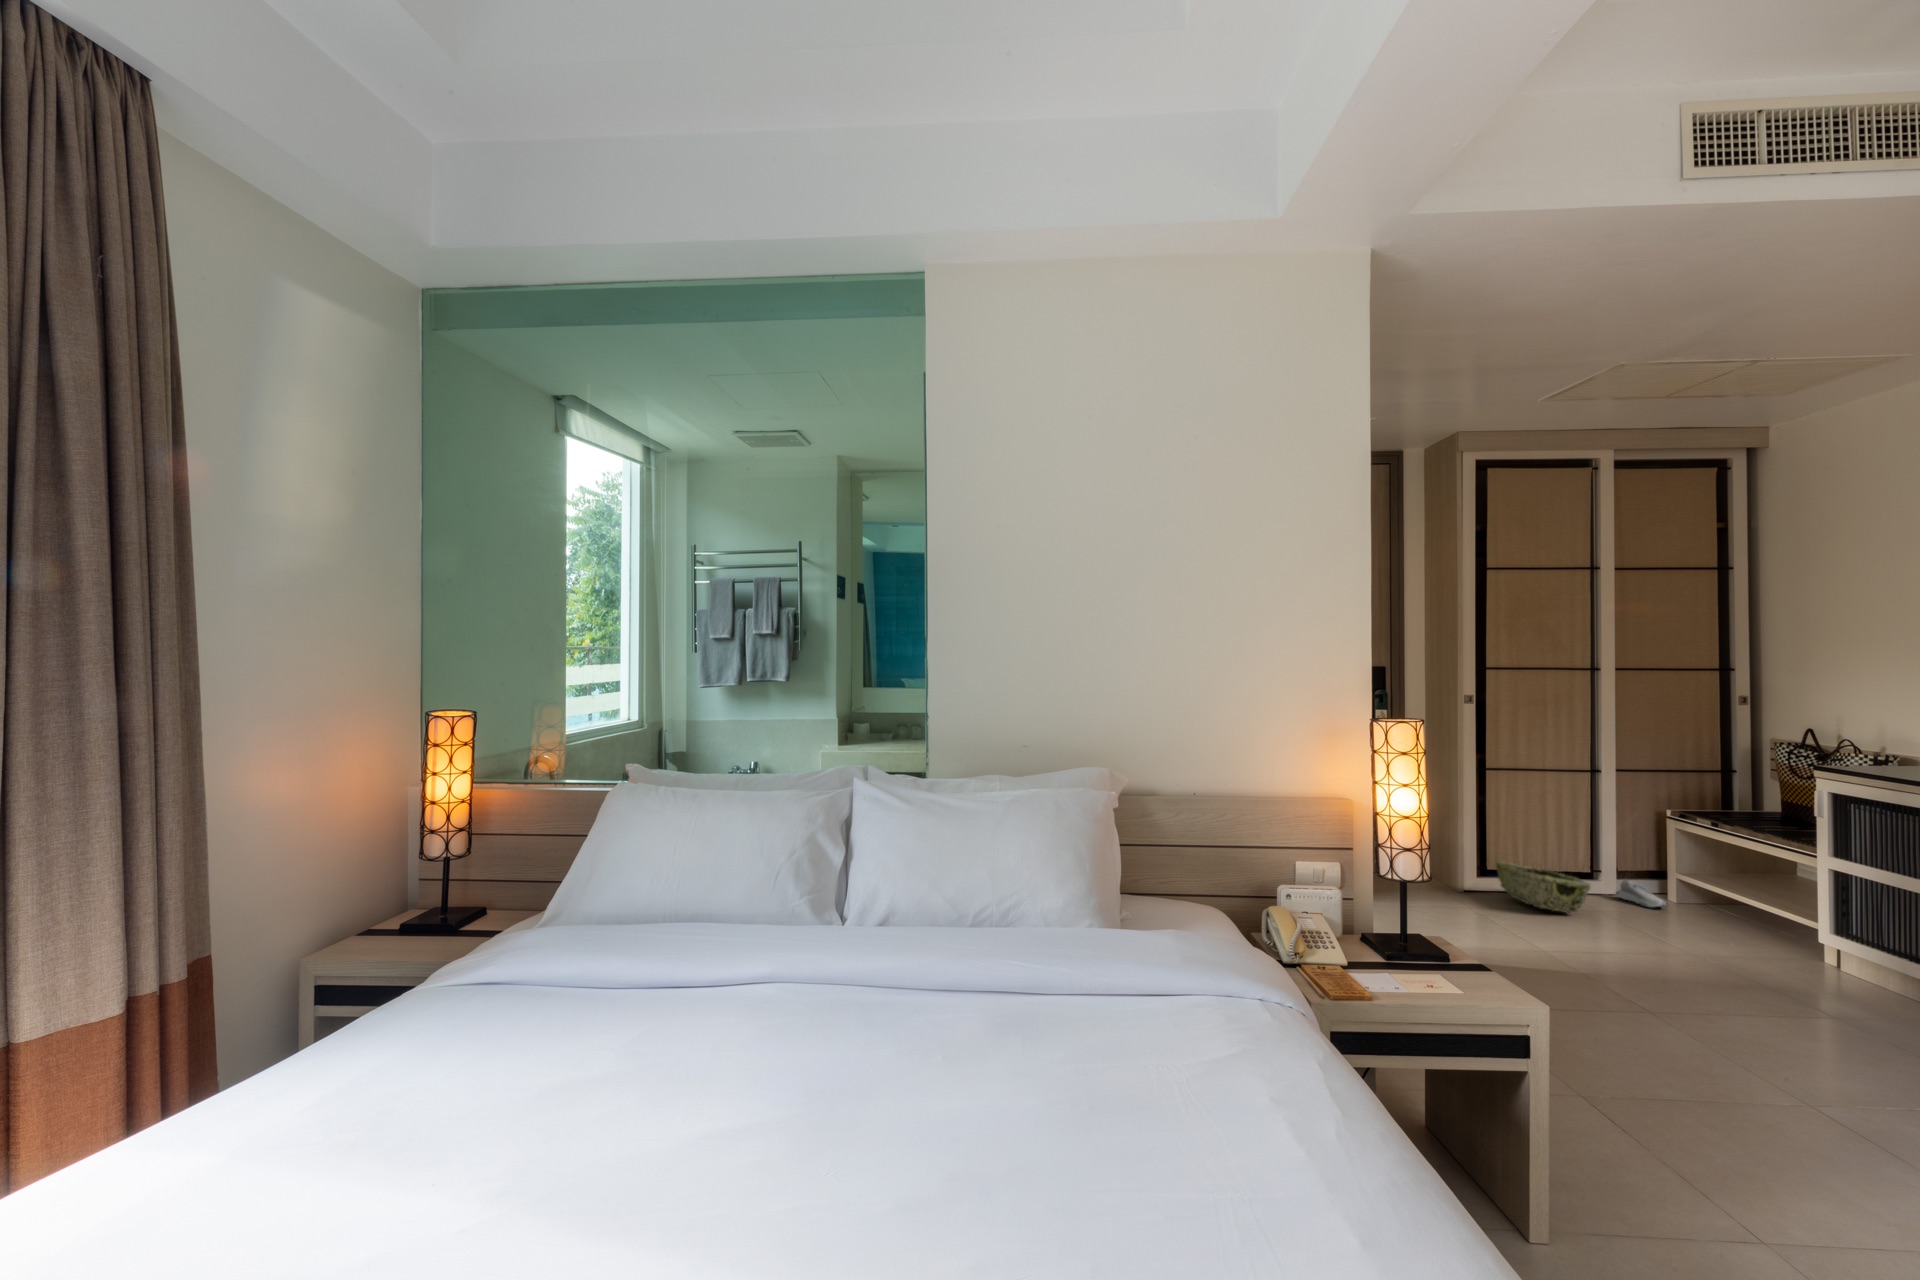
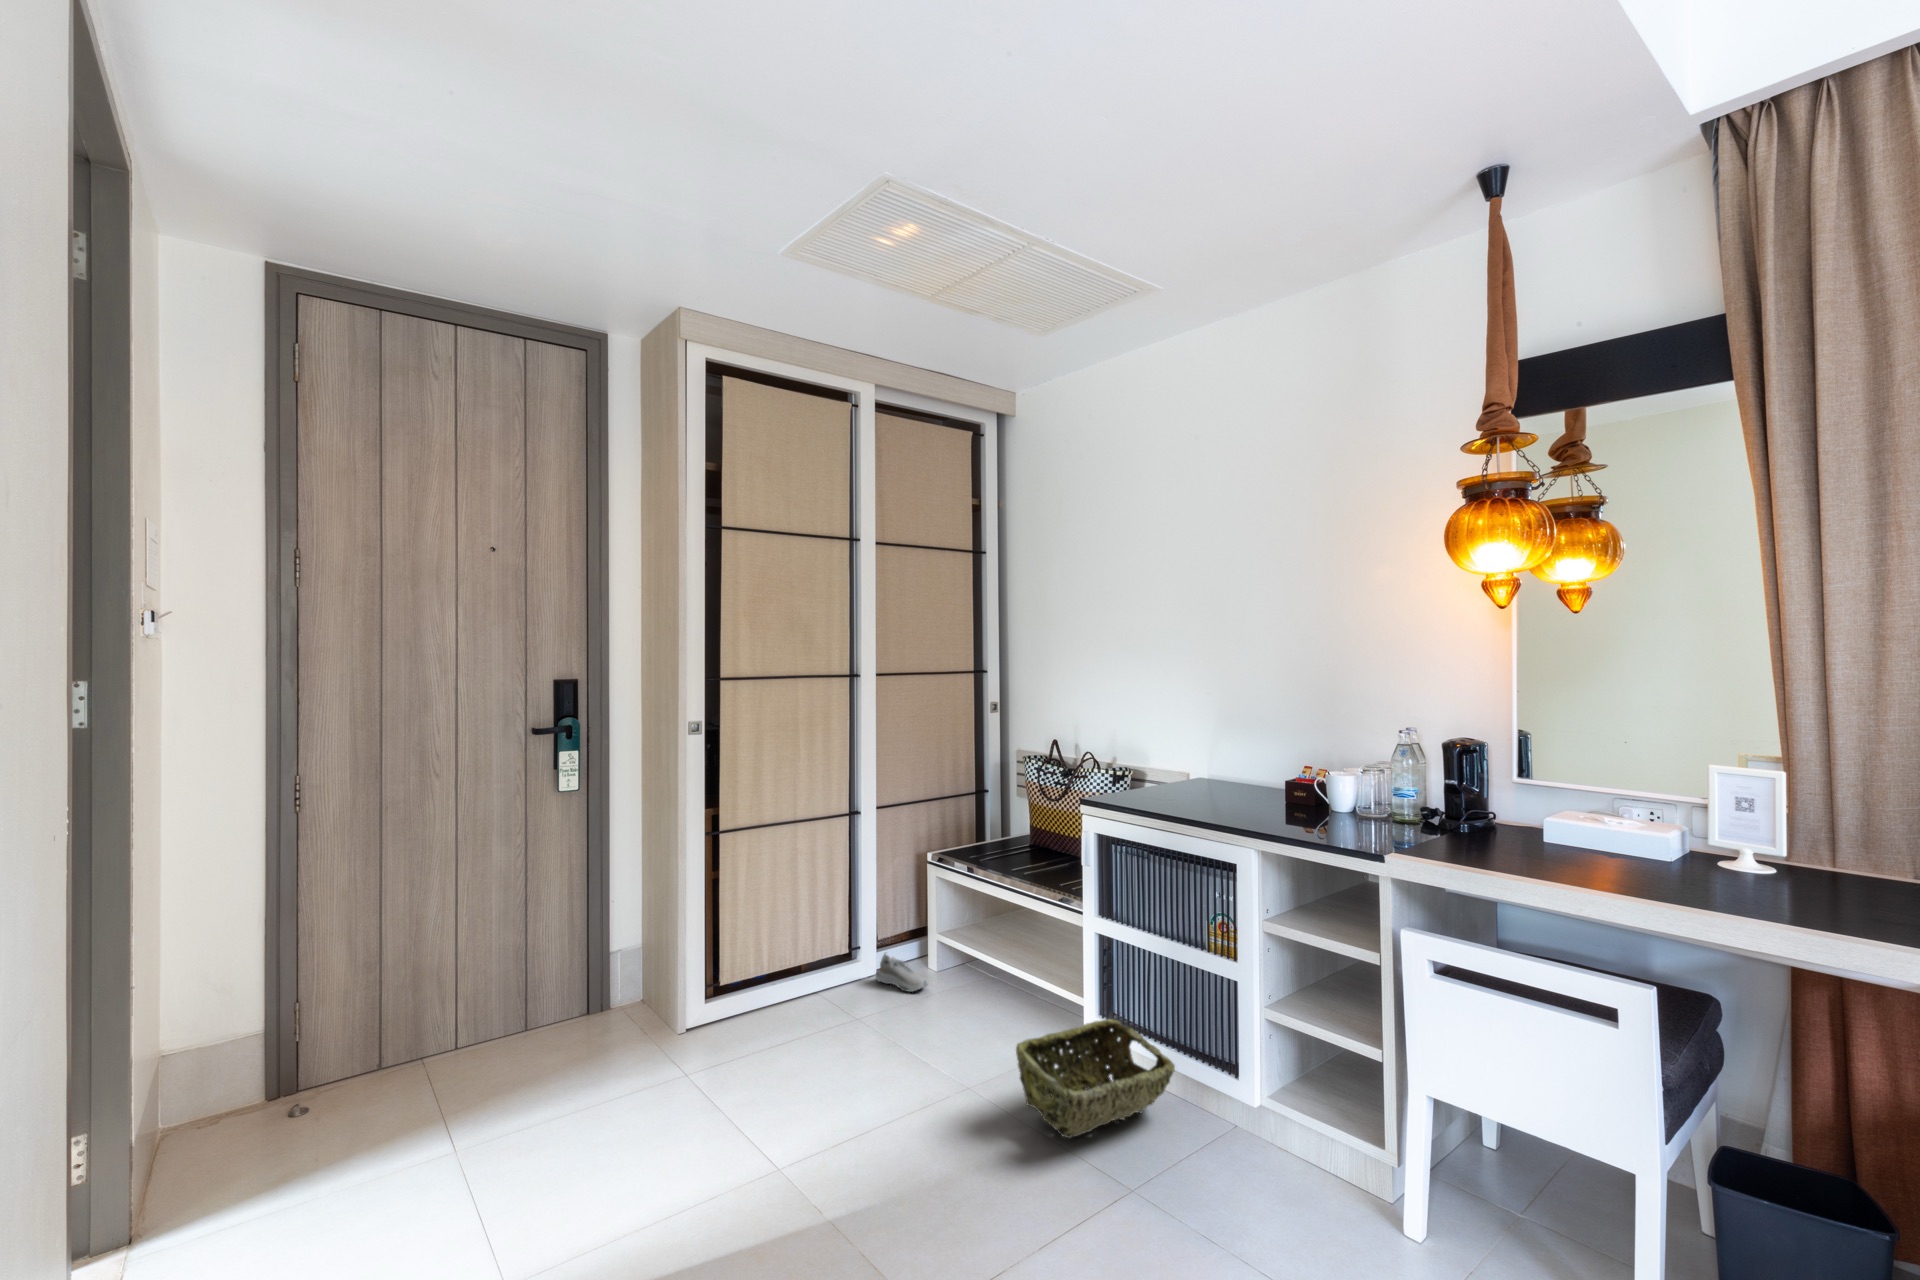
woven basket: present [1496,861,1591,913] -> present [1016,1019,1175,1138]

